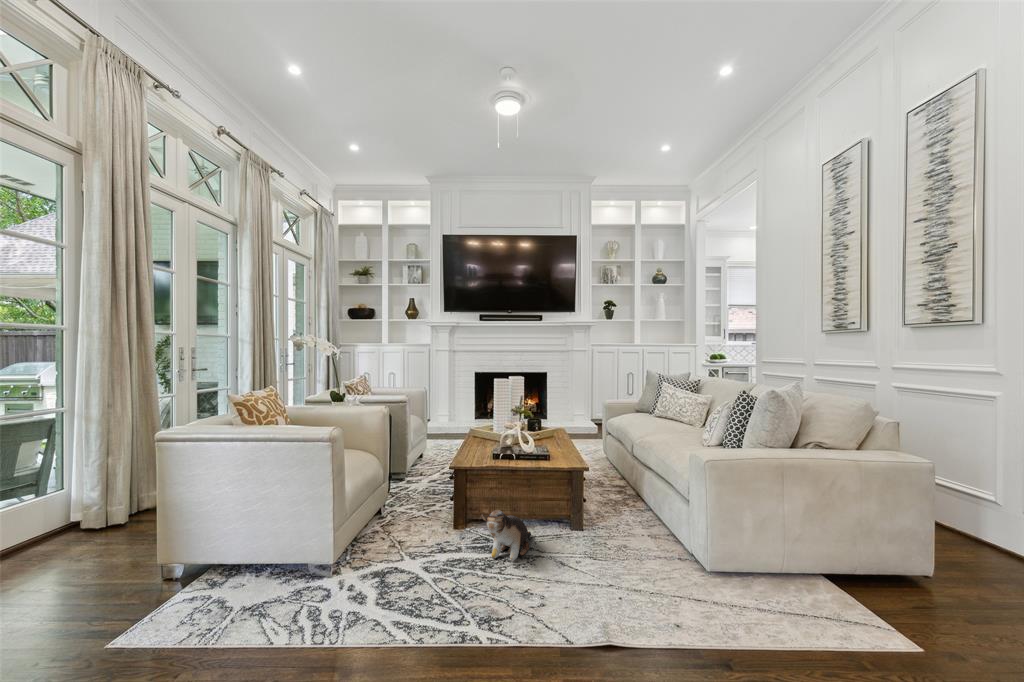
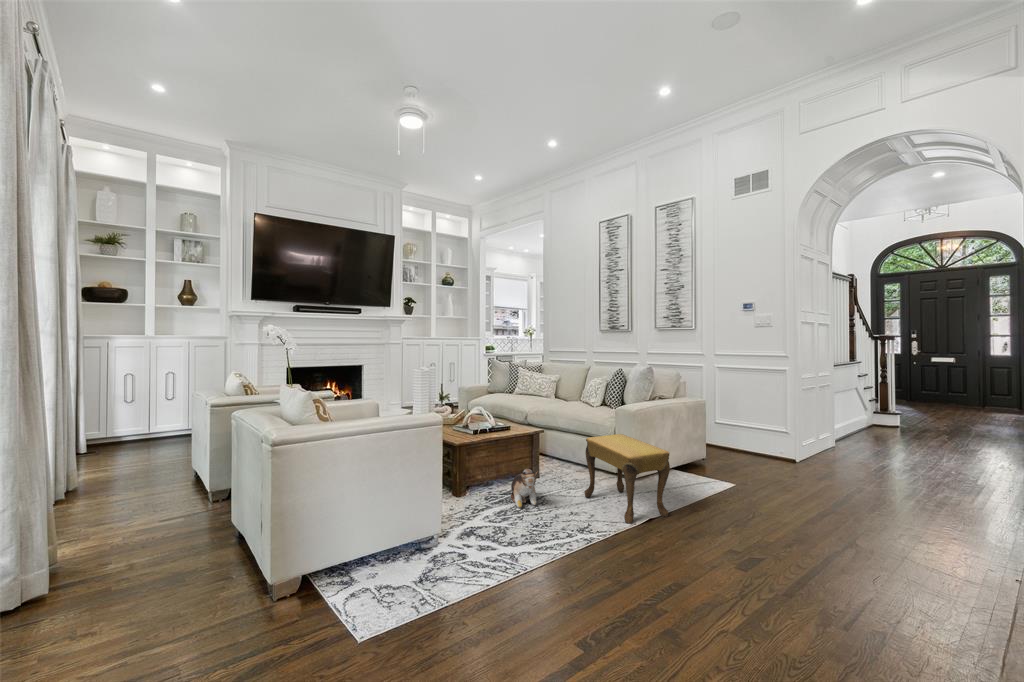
footstool: none [570,487,661,648] -> present [585,434,670,524]

